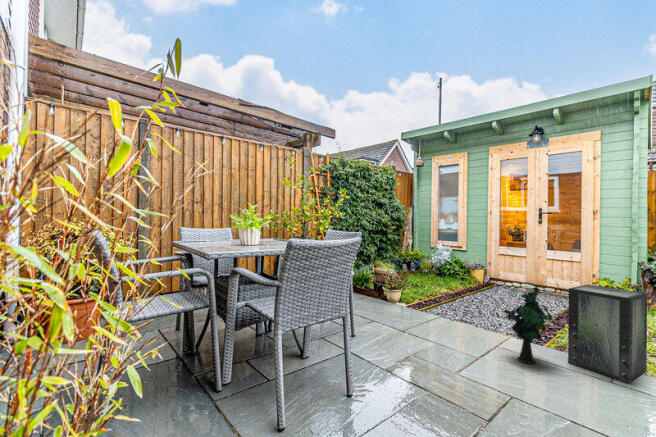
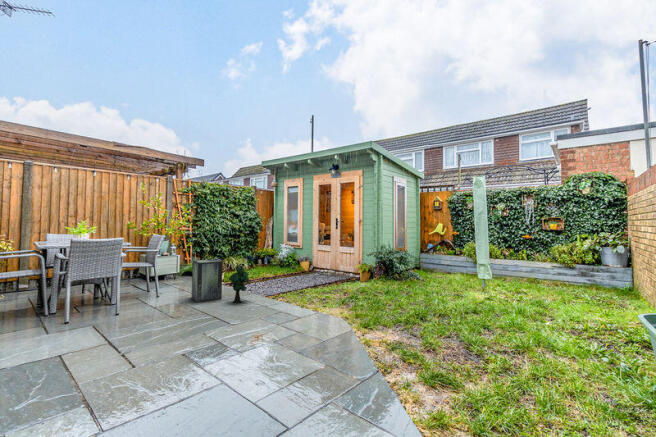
storage box: present [568,285,647,383] -> present [192,259,223,302]

